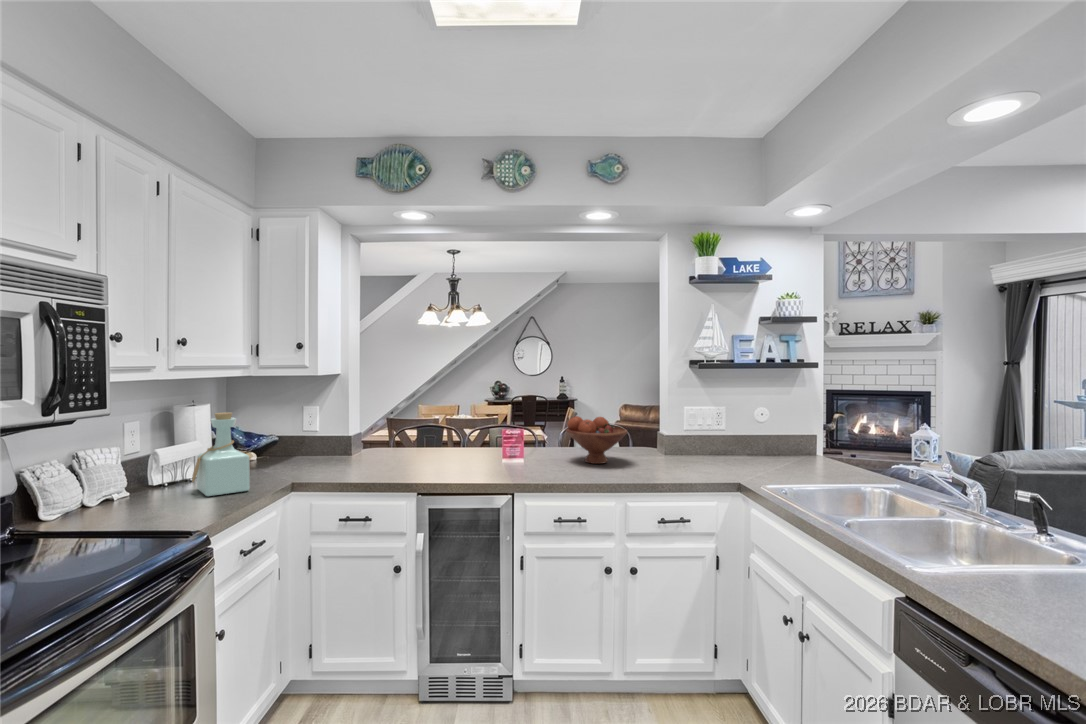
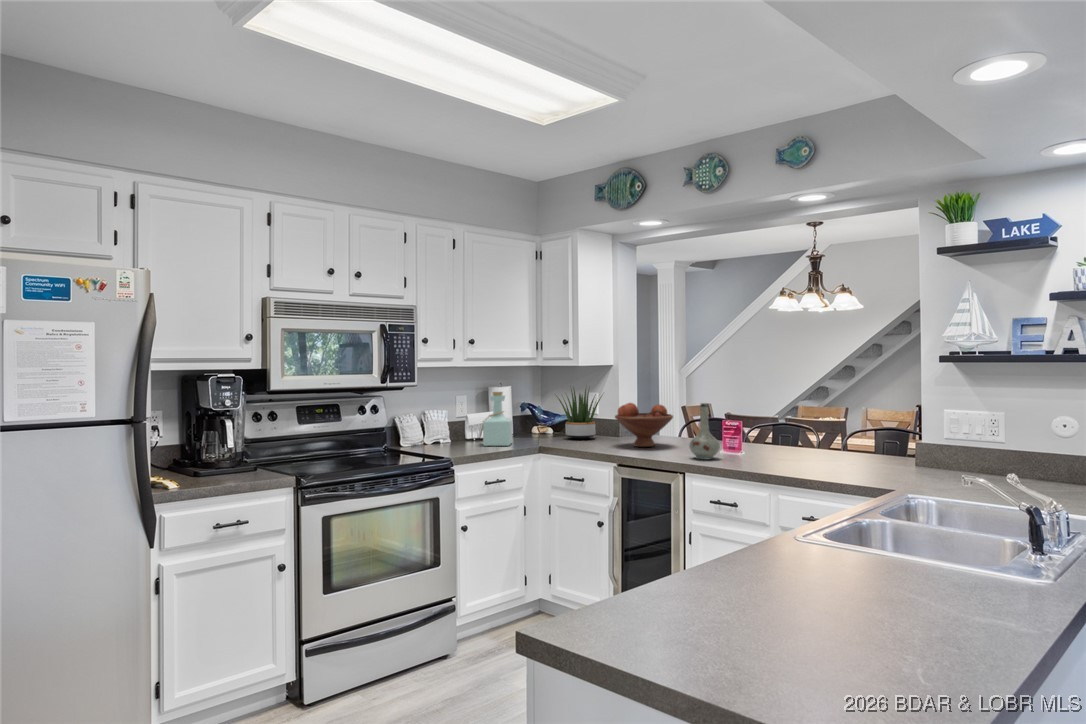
potted plant: none [286,396,349,466] -> present [557,387,602,439]
fruit bowl: present [566,416,628,464] -> present [615,403,673,447]
vase: none [506,419,539,480] -> present [689,403,720,459]

